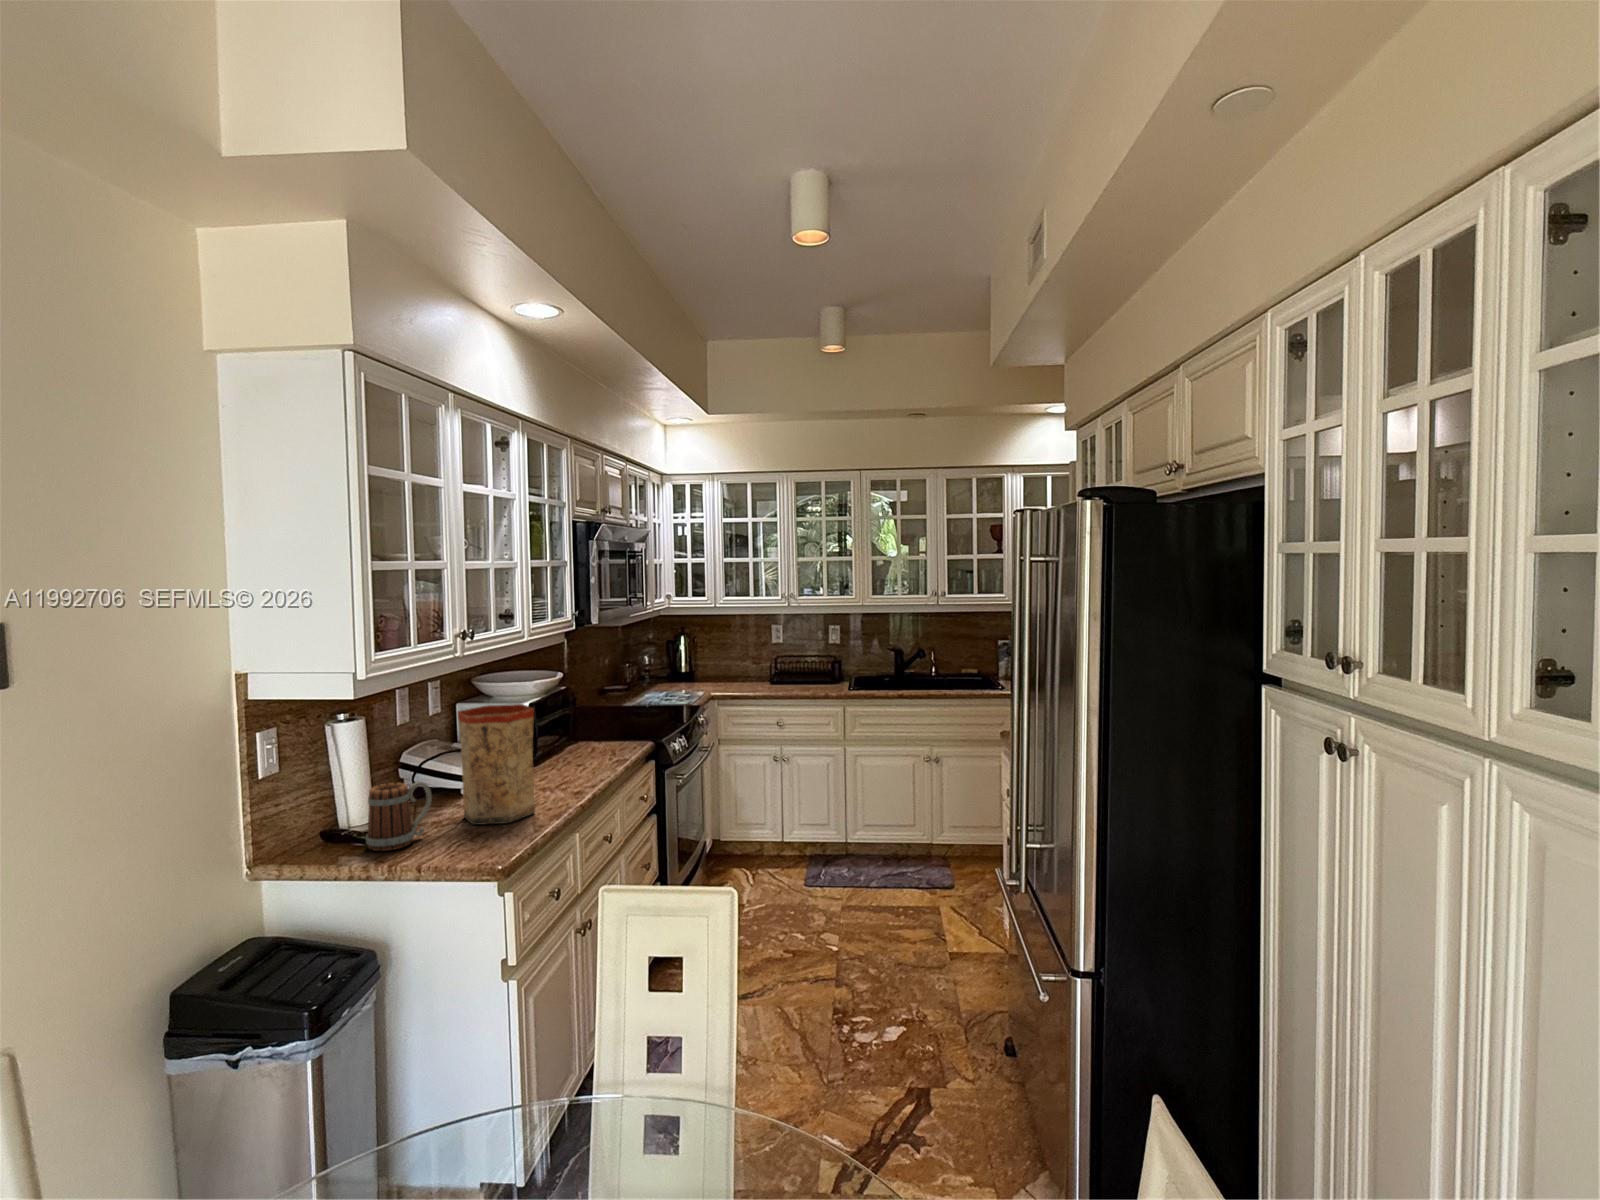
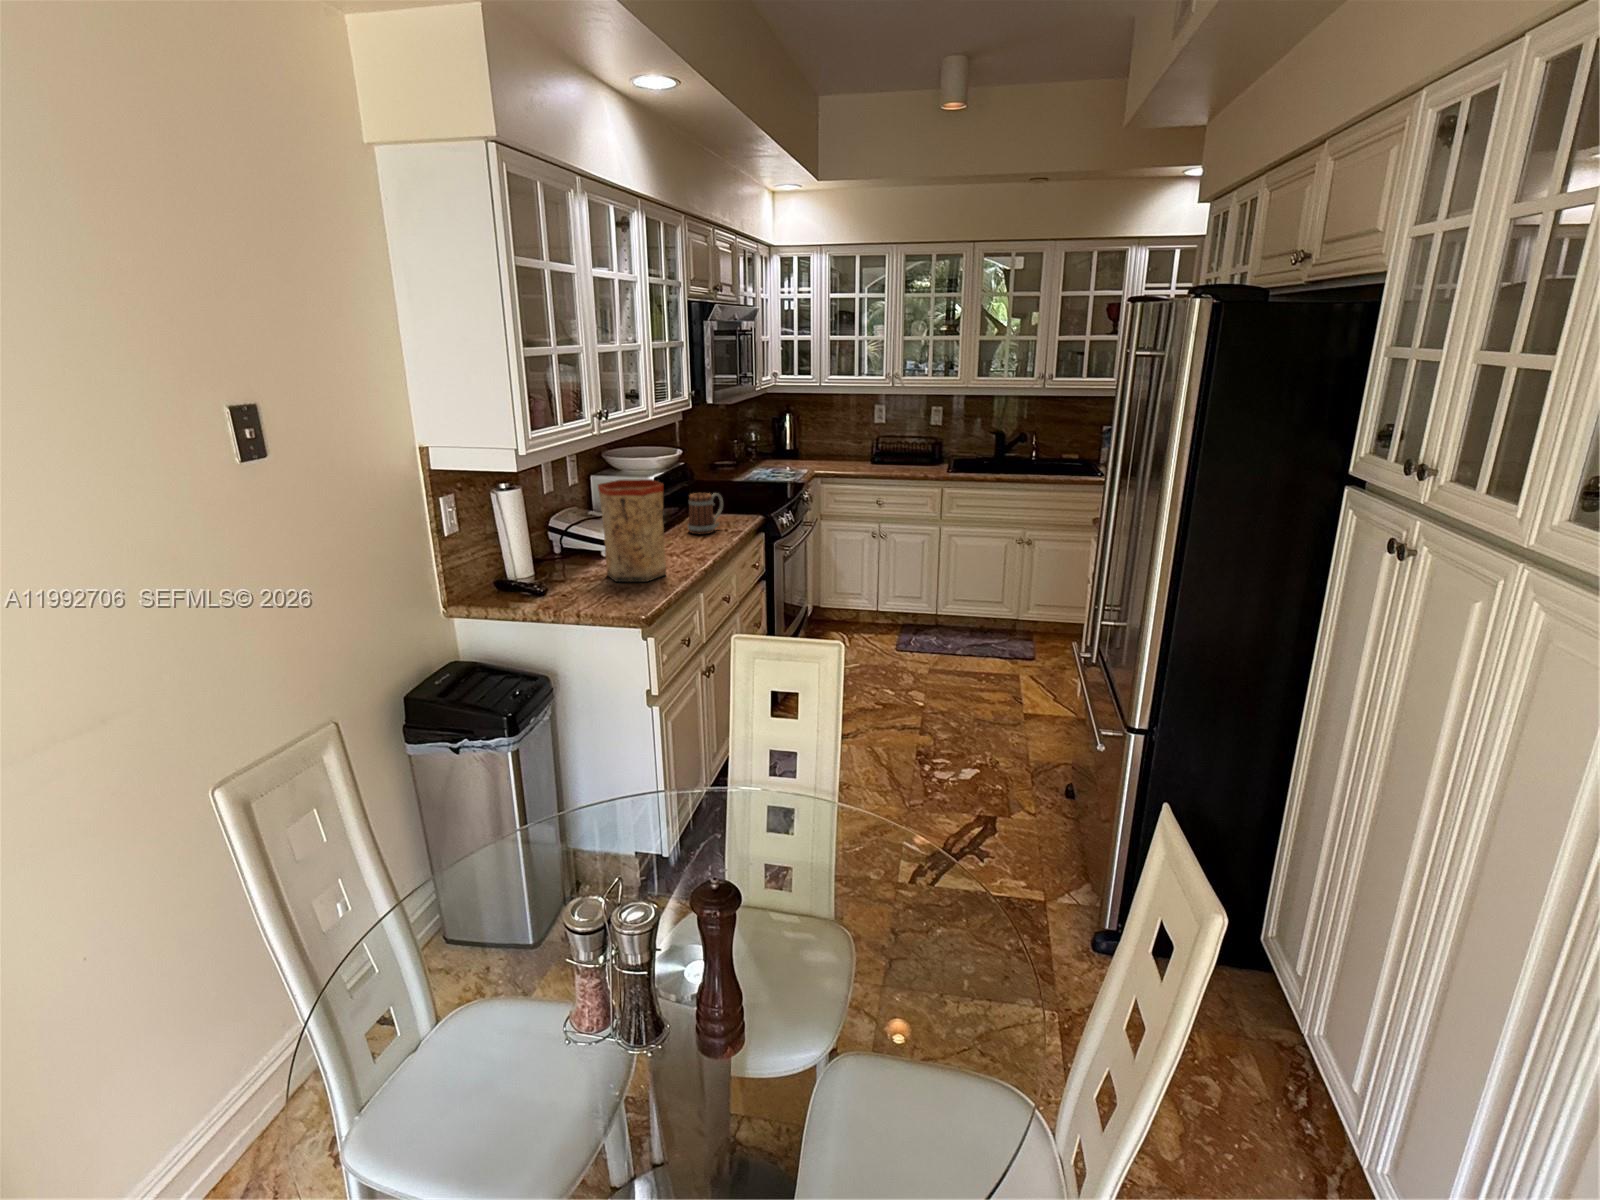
mug: present [366,782,432,851] -> present [688,493,723,534]

